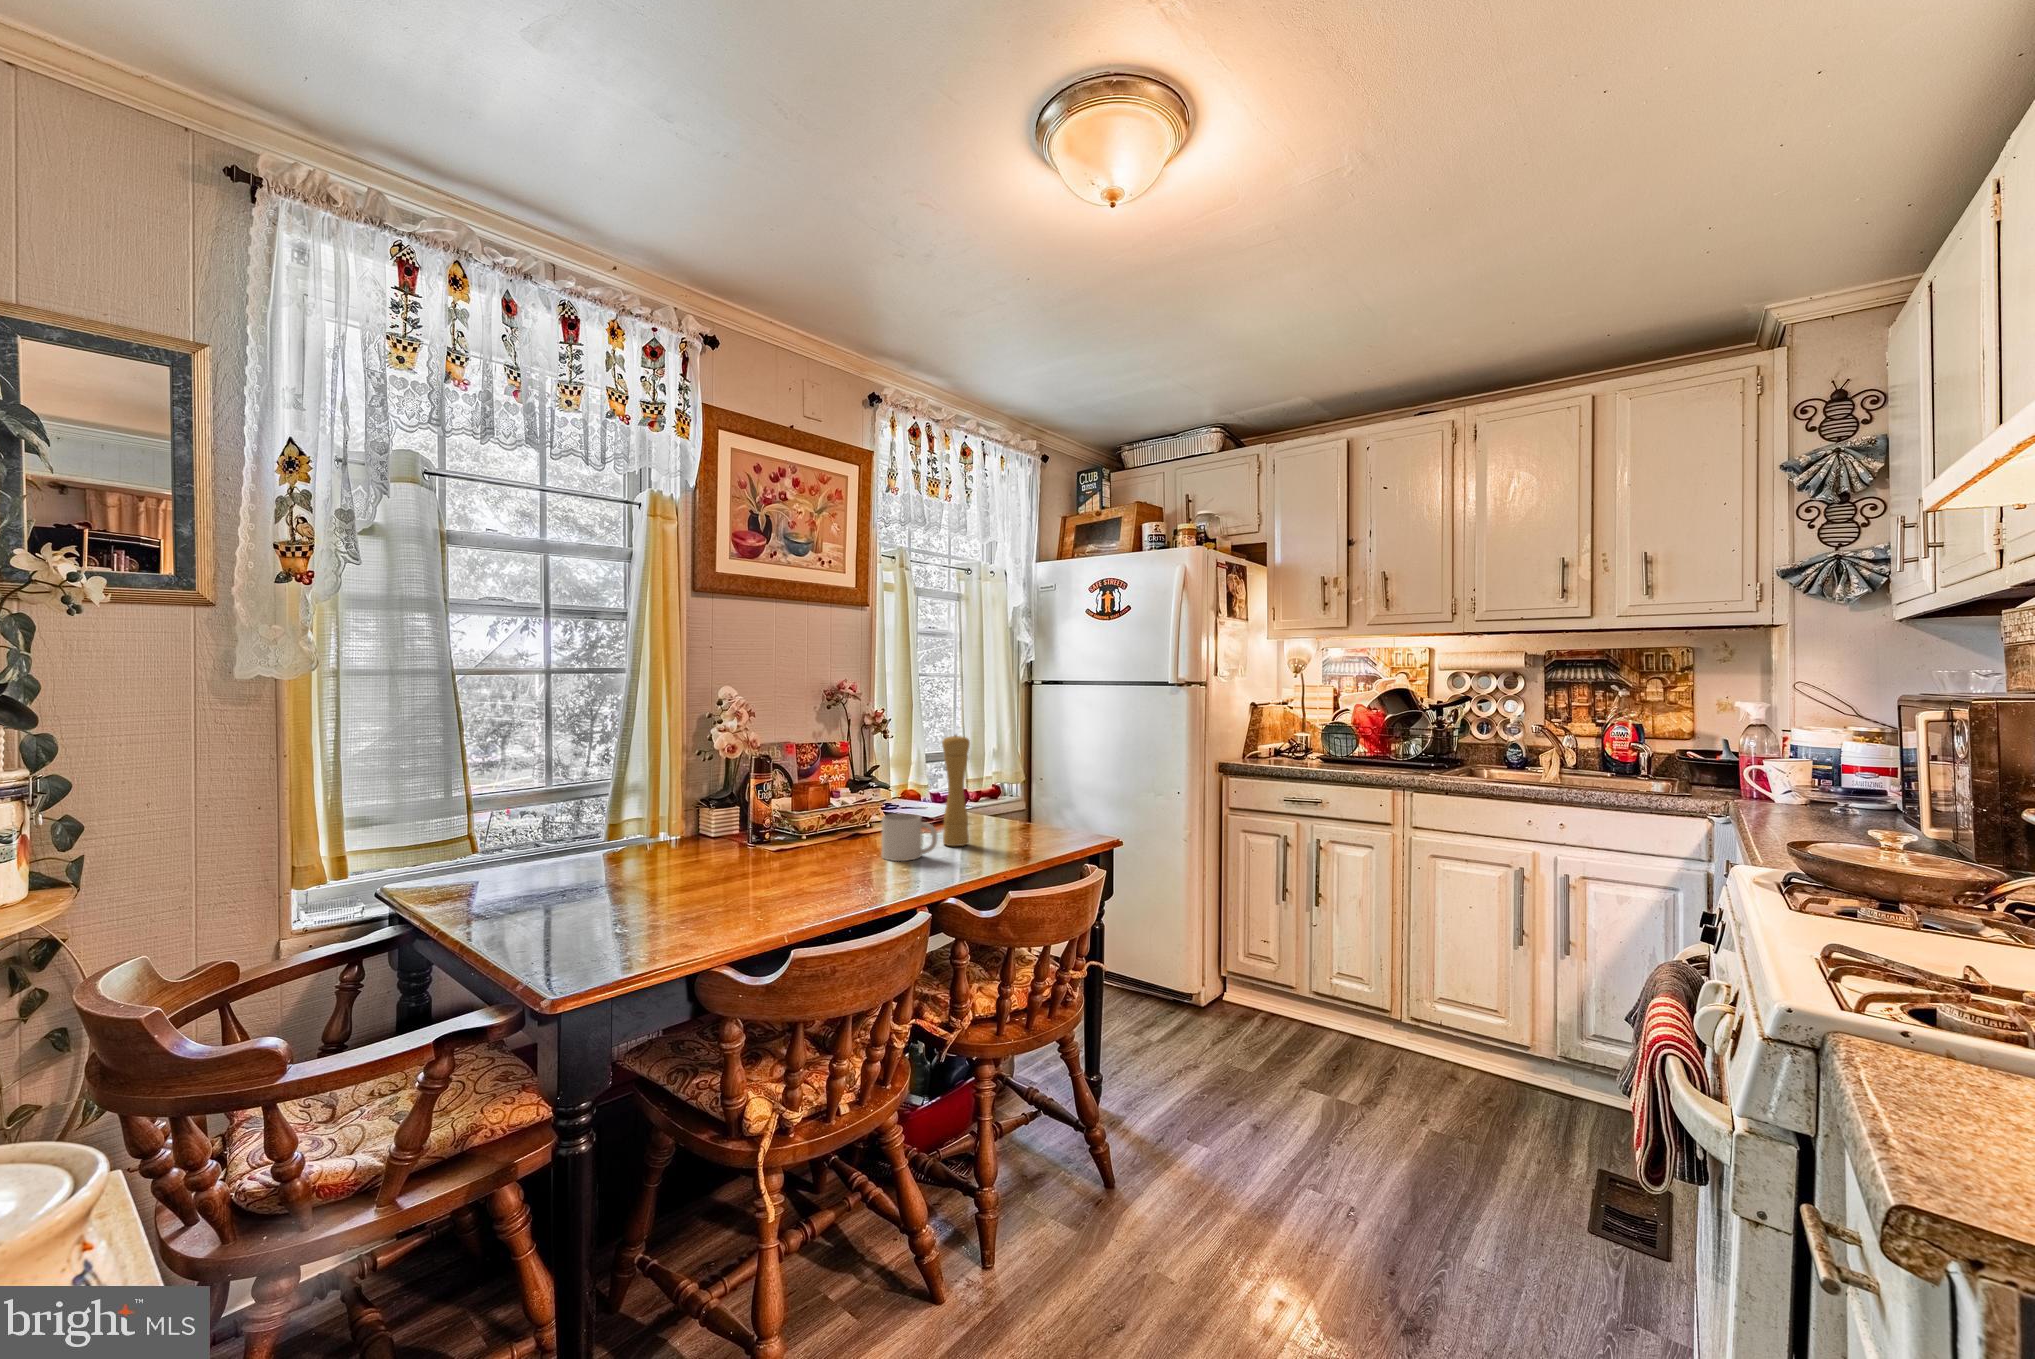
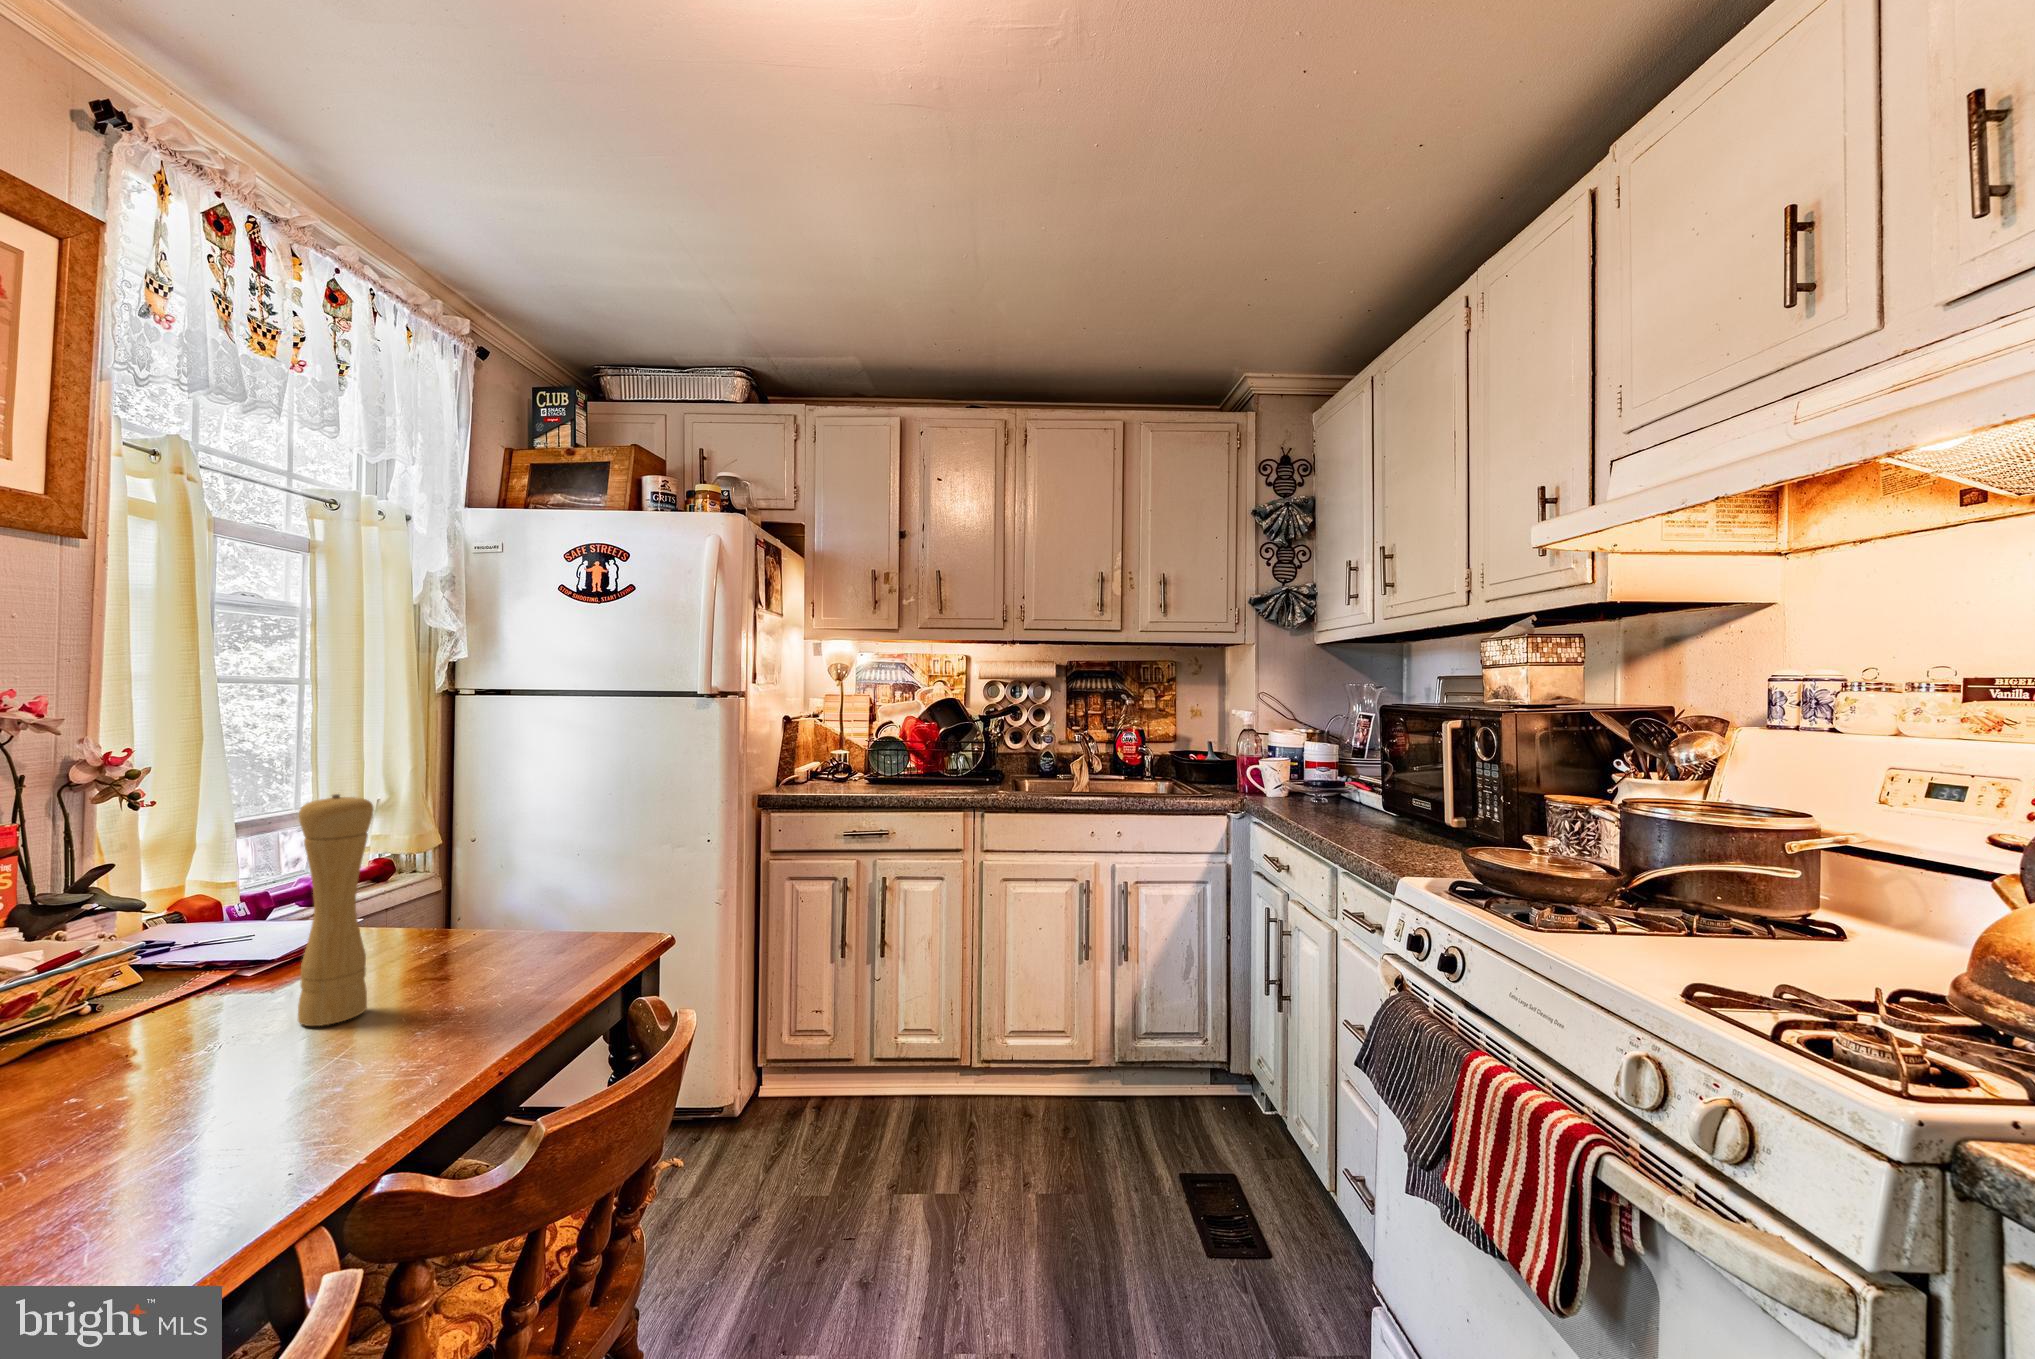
mug: present [882,814,937,861] -> none [106,983,291,1116]

